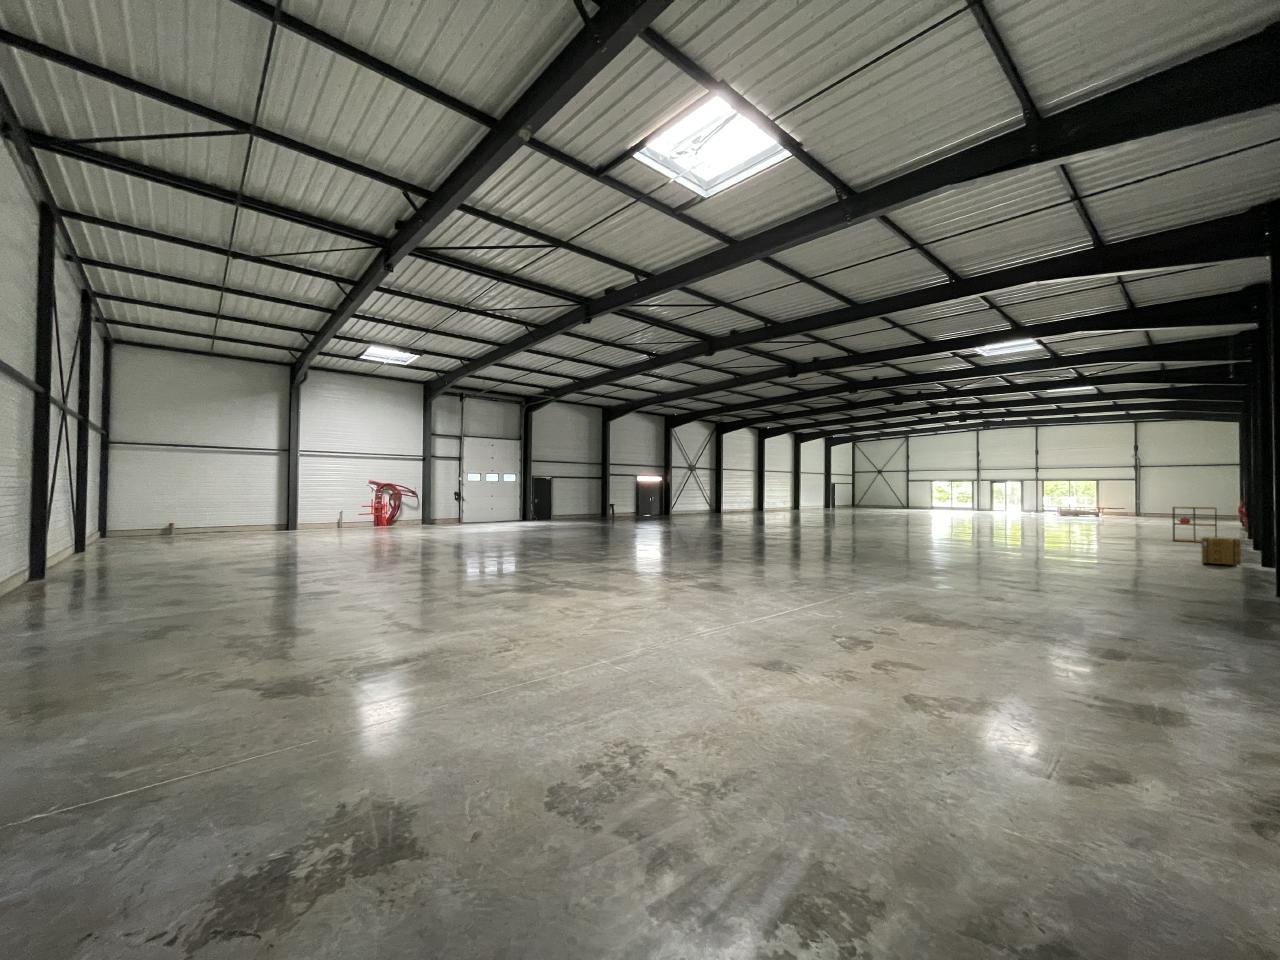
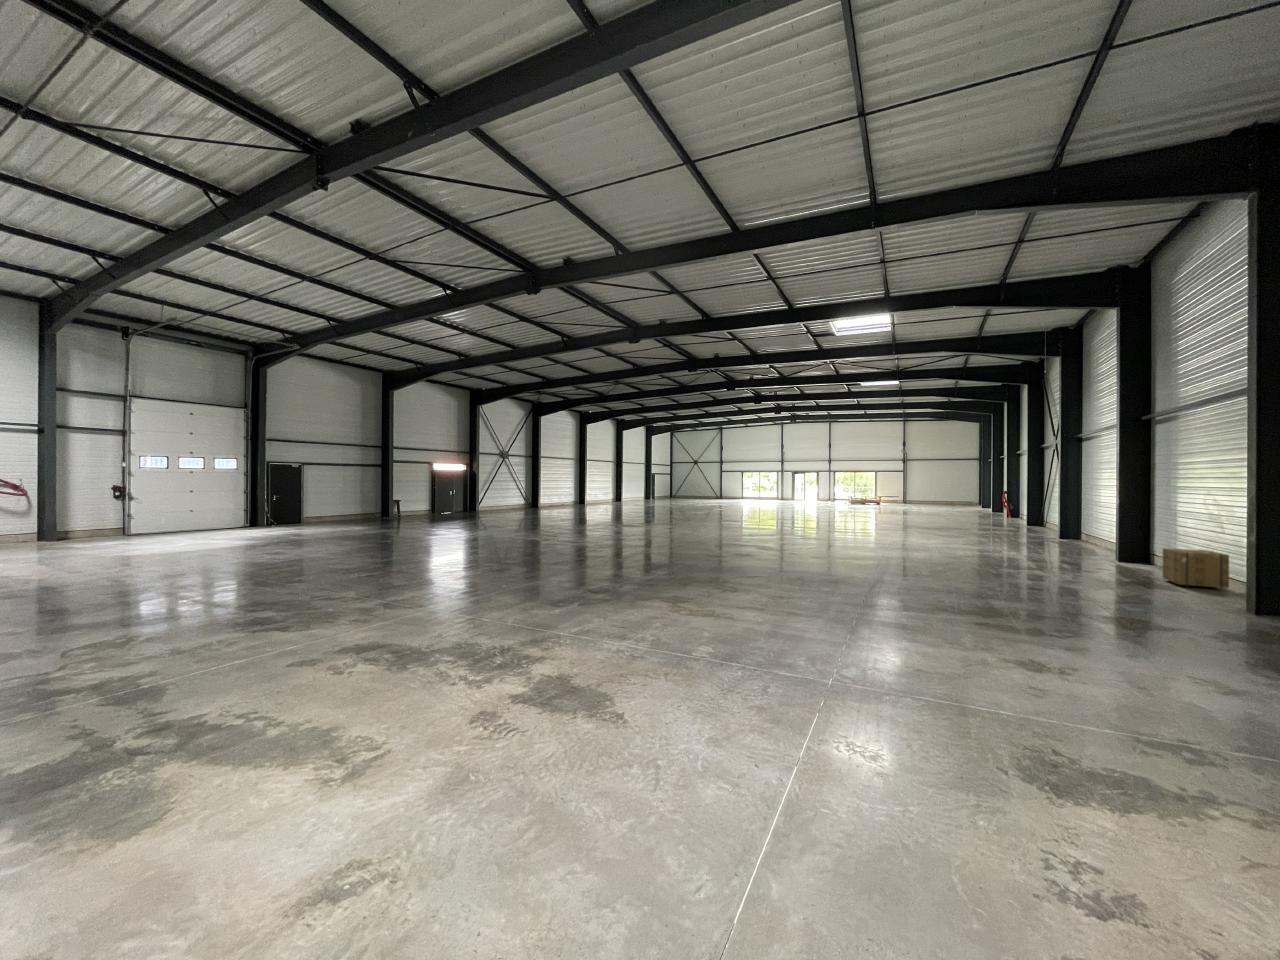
shelving unit: present [1173,507,1217,542] -> none [1022,502,1067,541]

